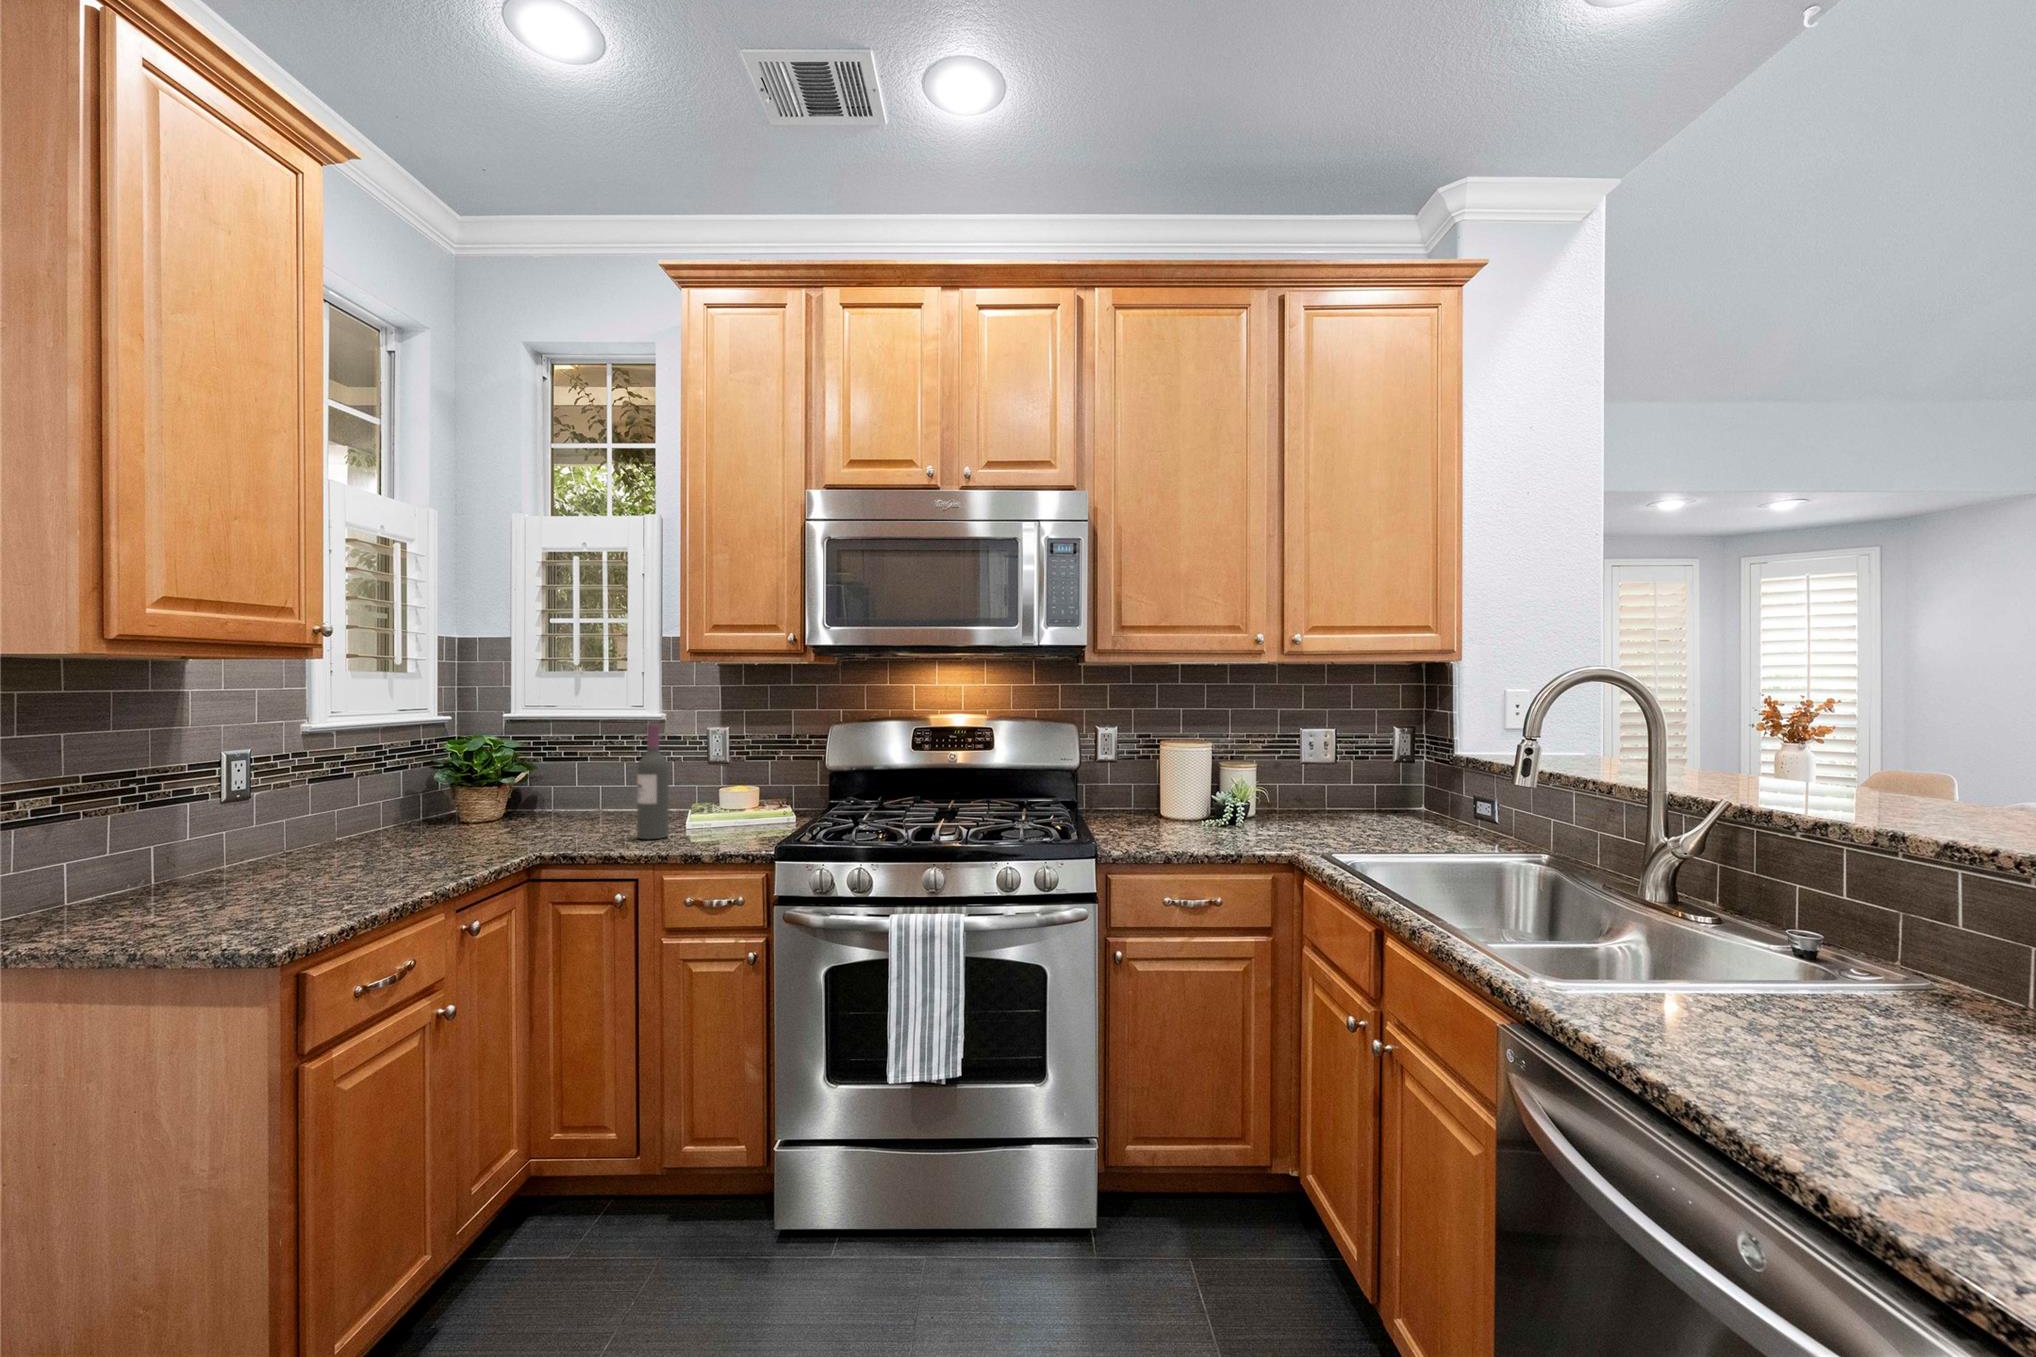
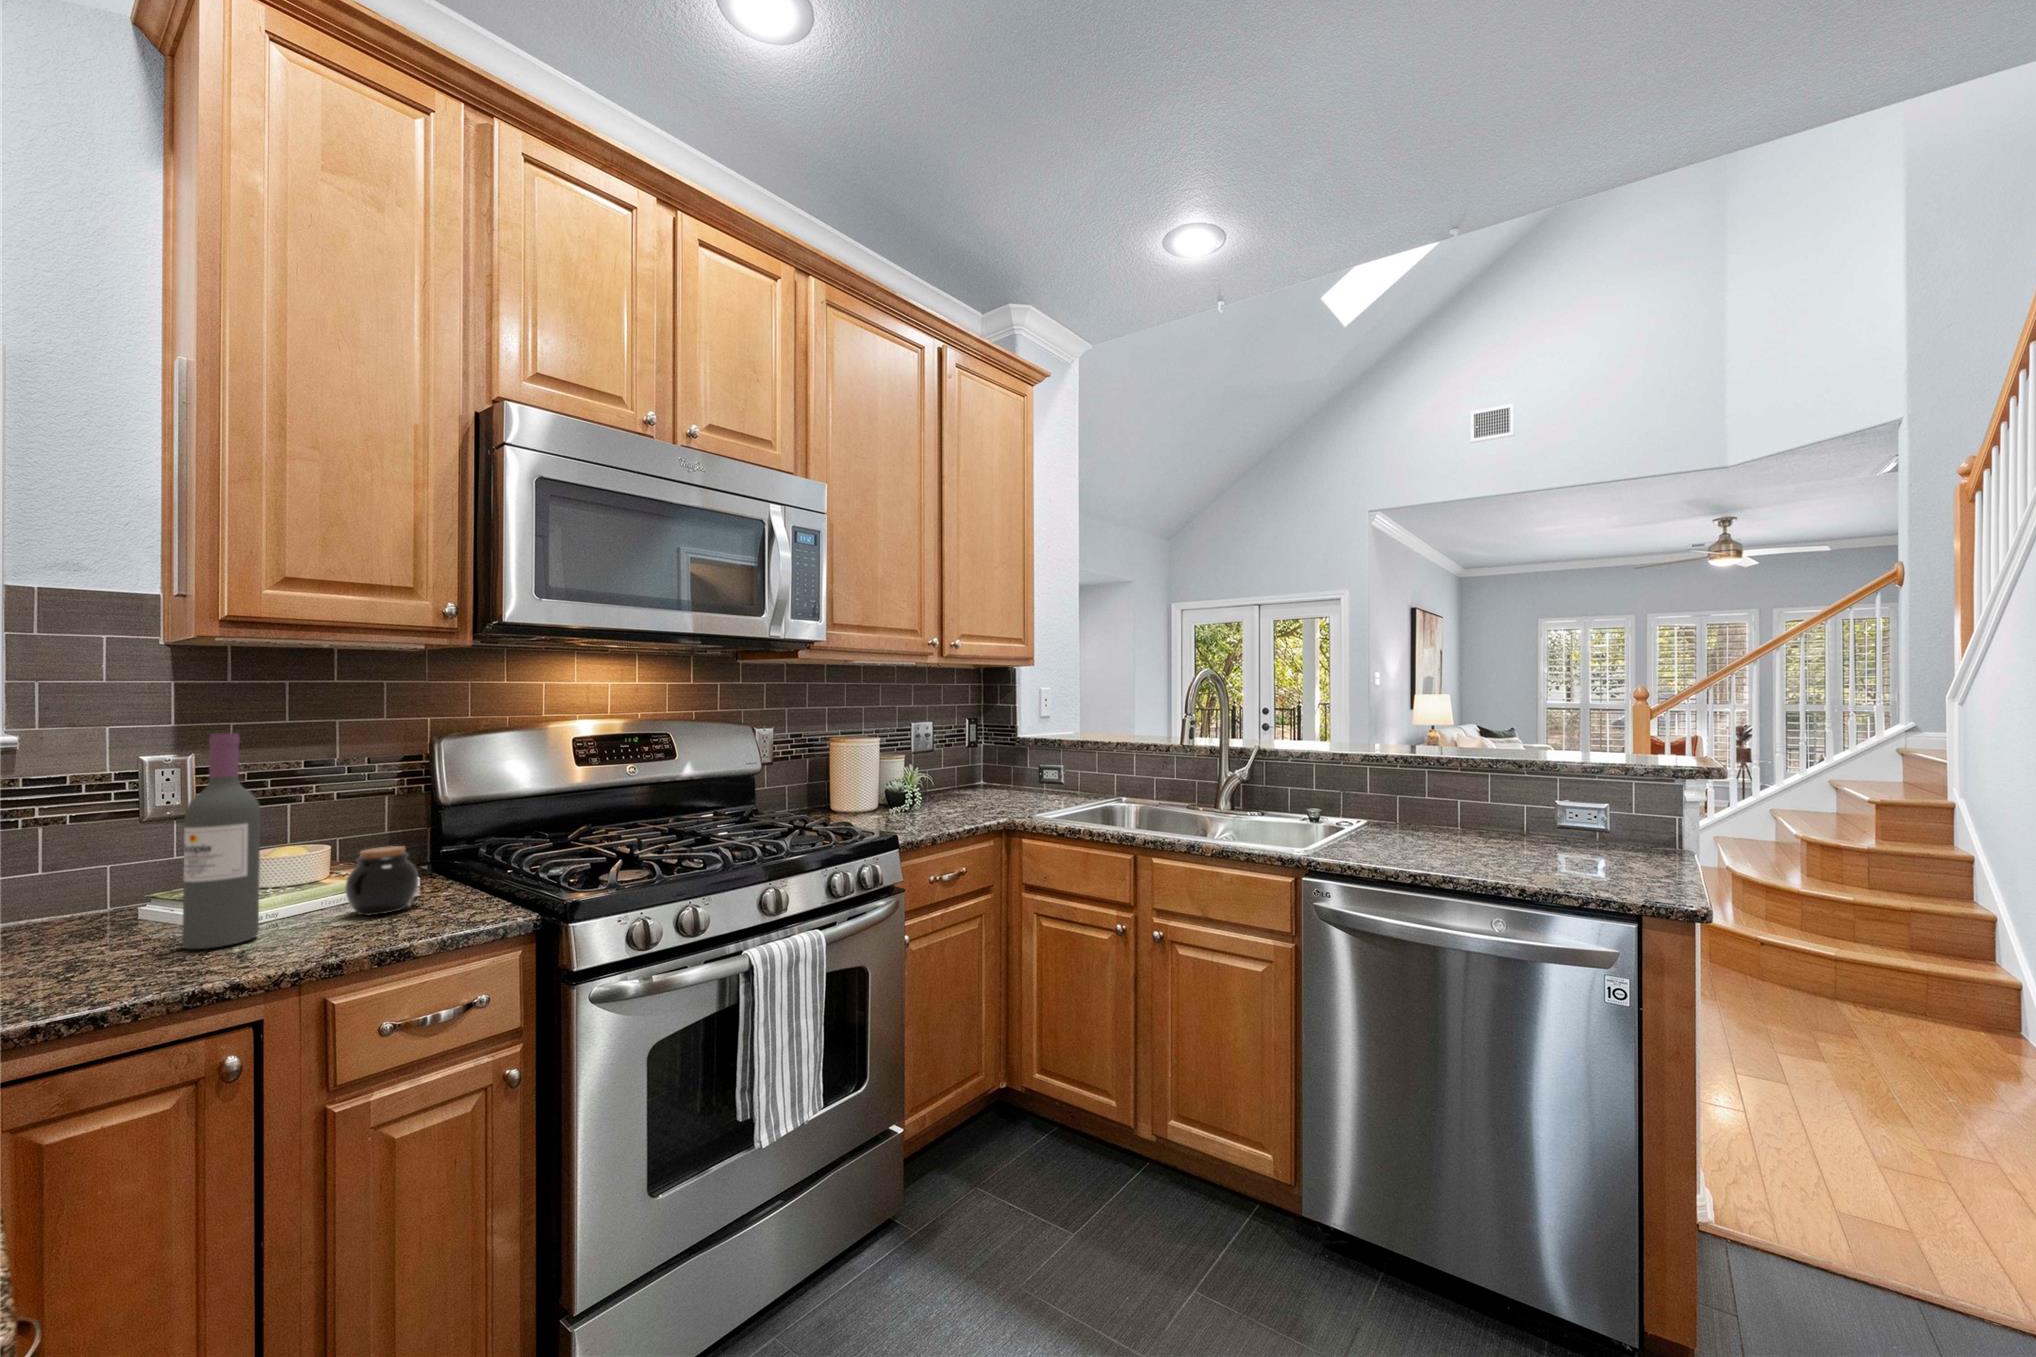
jar: none [707,797,743,837] -> present [345,846,418,915]

